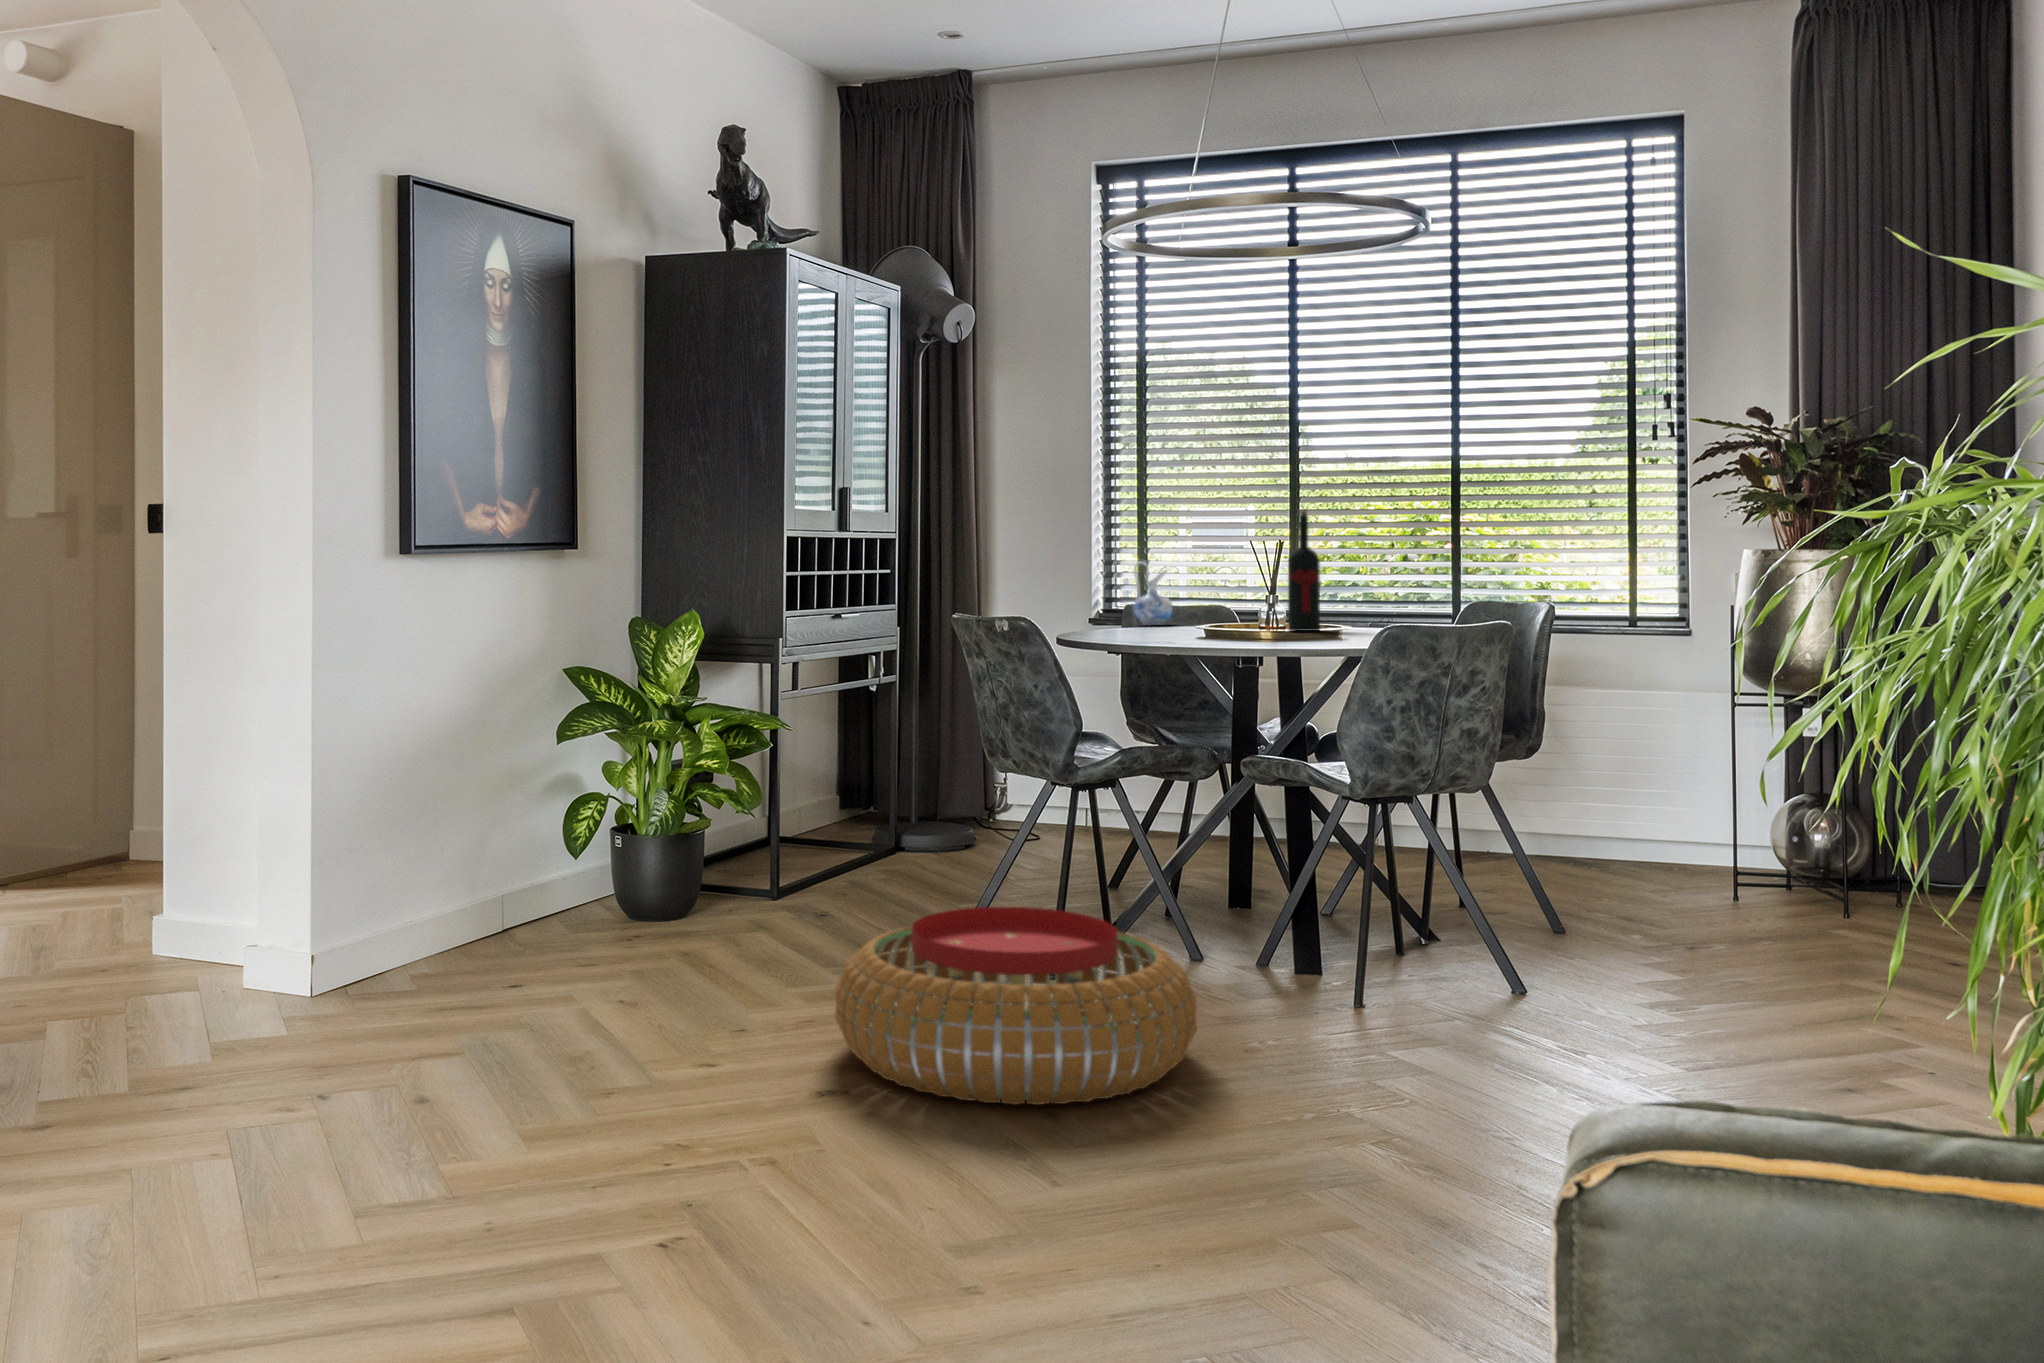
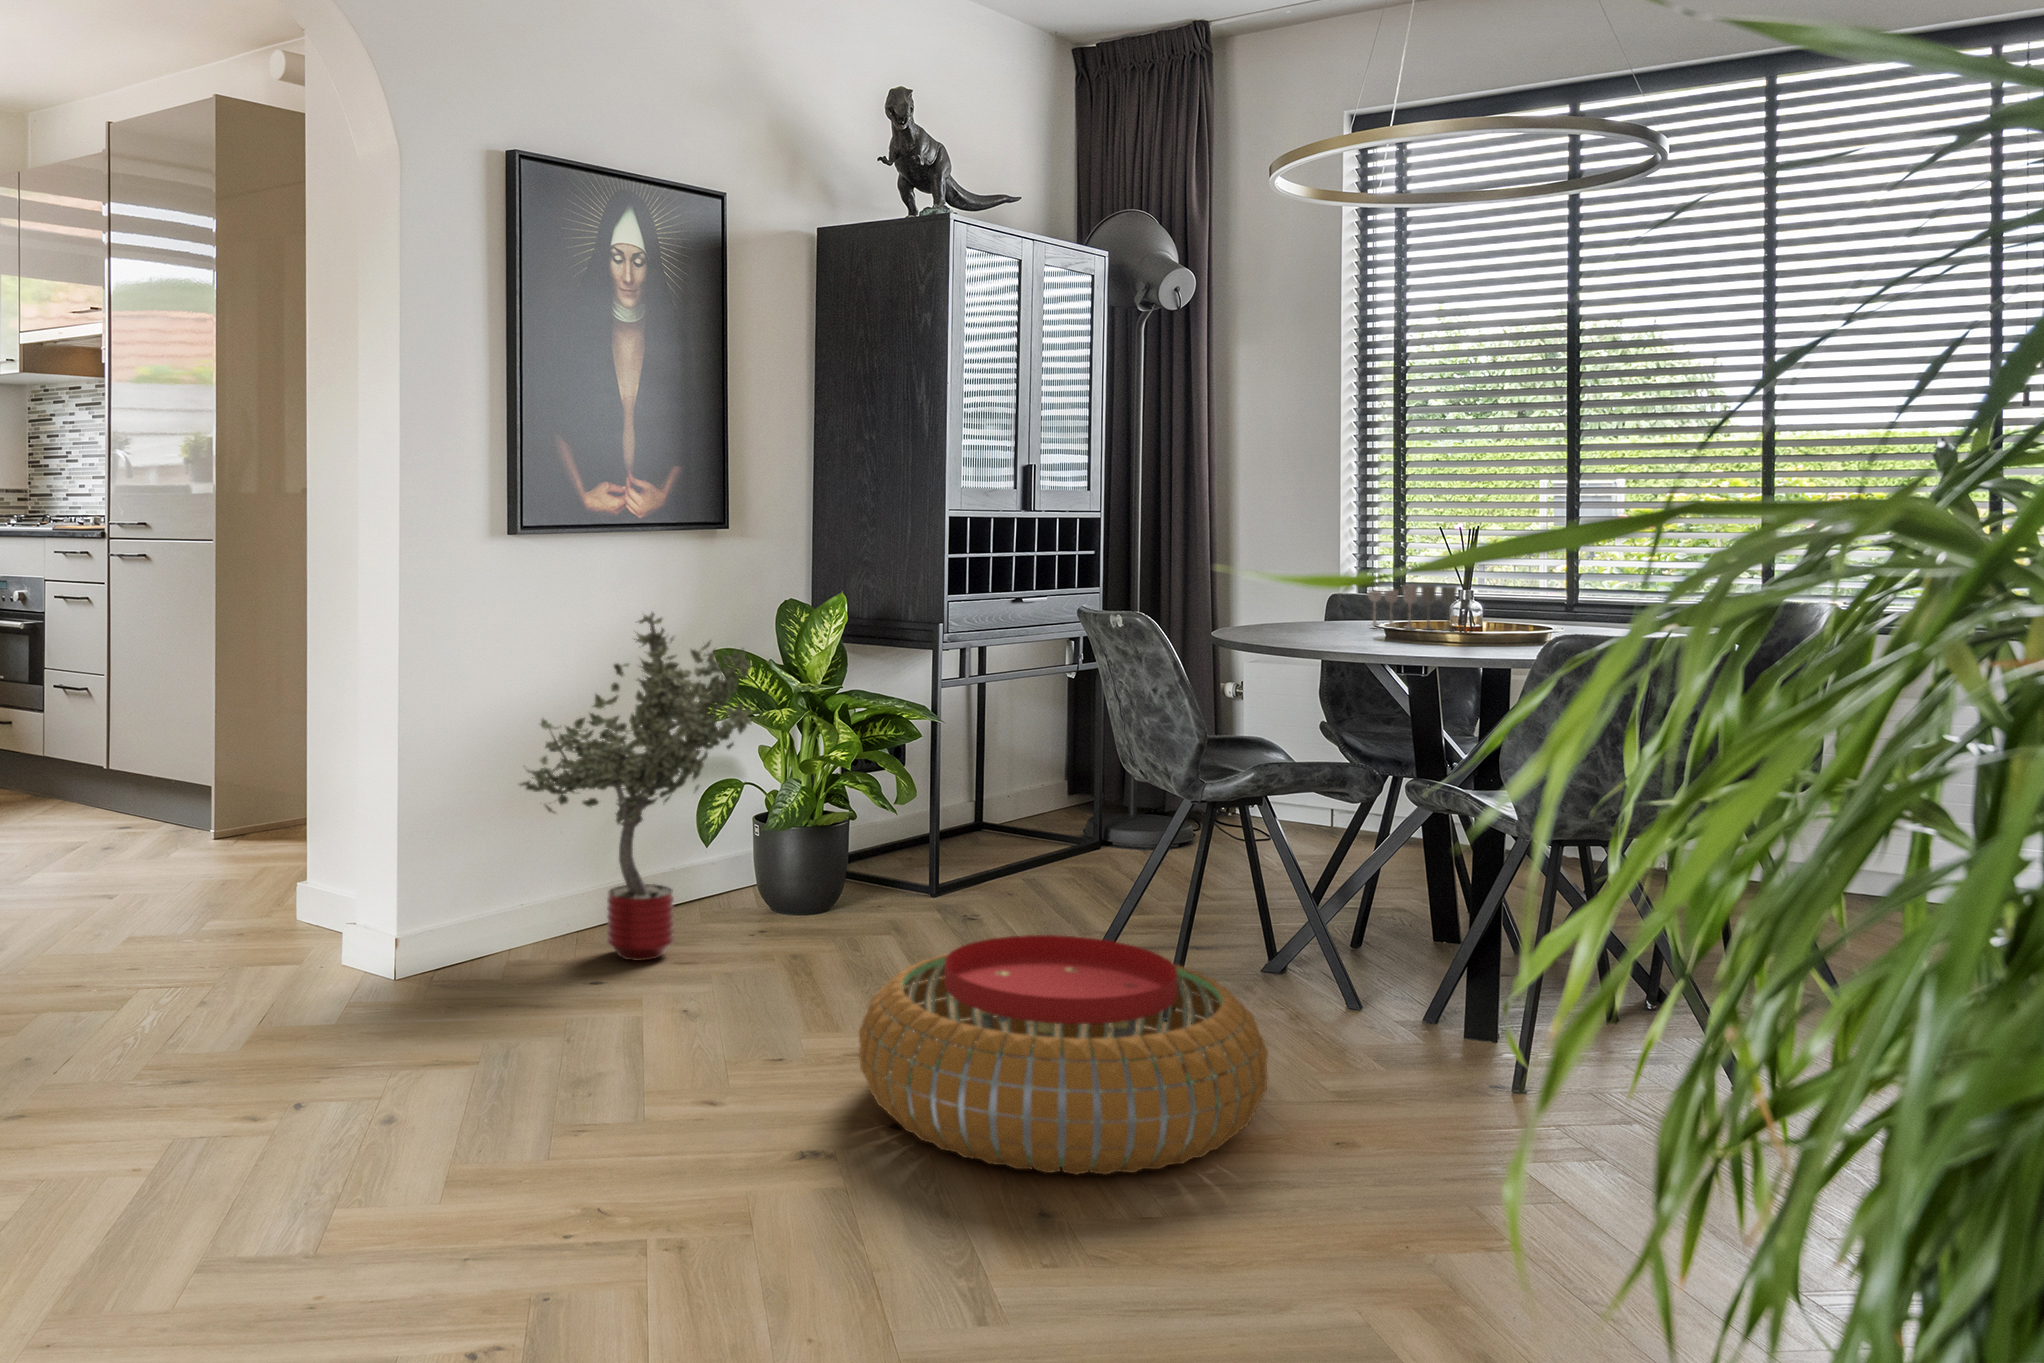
wine bottle: present [1288,510,1320,631] -> none [1476,492,1516,633]
ceramic pitcher: present [1134,561,1172,625] -> none [1329,547,1373,618]
wine glass: none [1186,591,1267,632] -> present [1368,584,1457,631]
potted tree: none [423,628,637,971] -> present [520,612,752,961]

